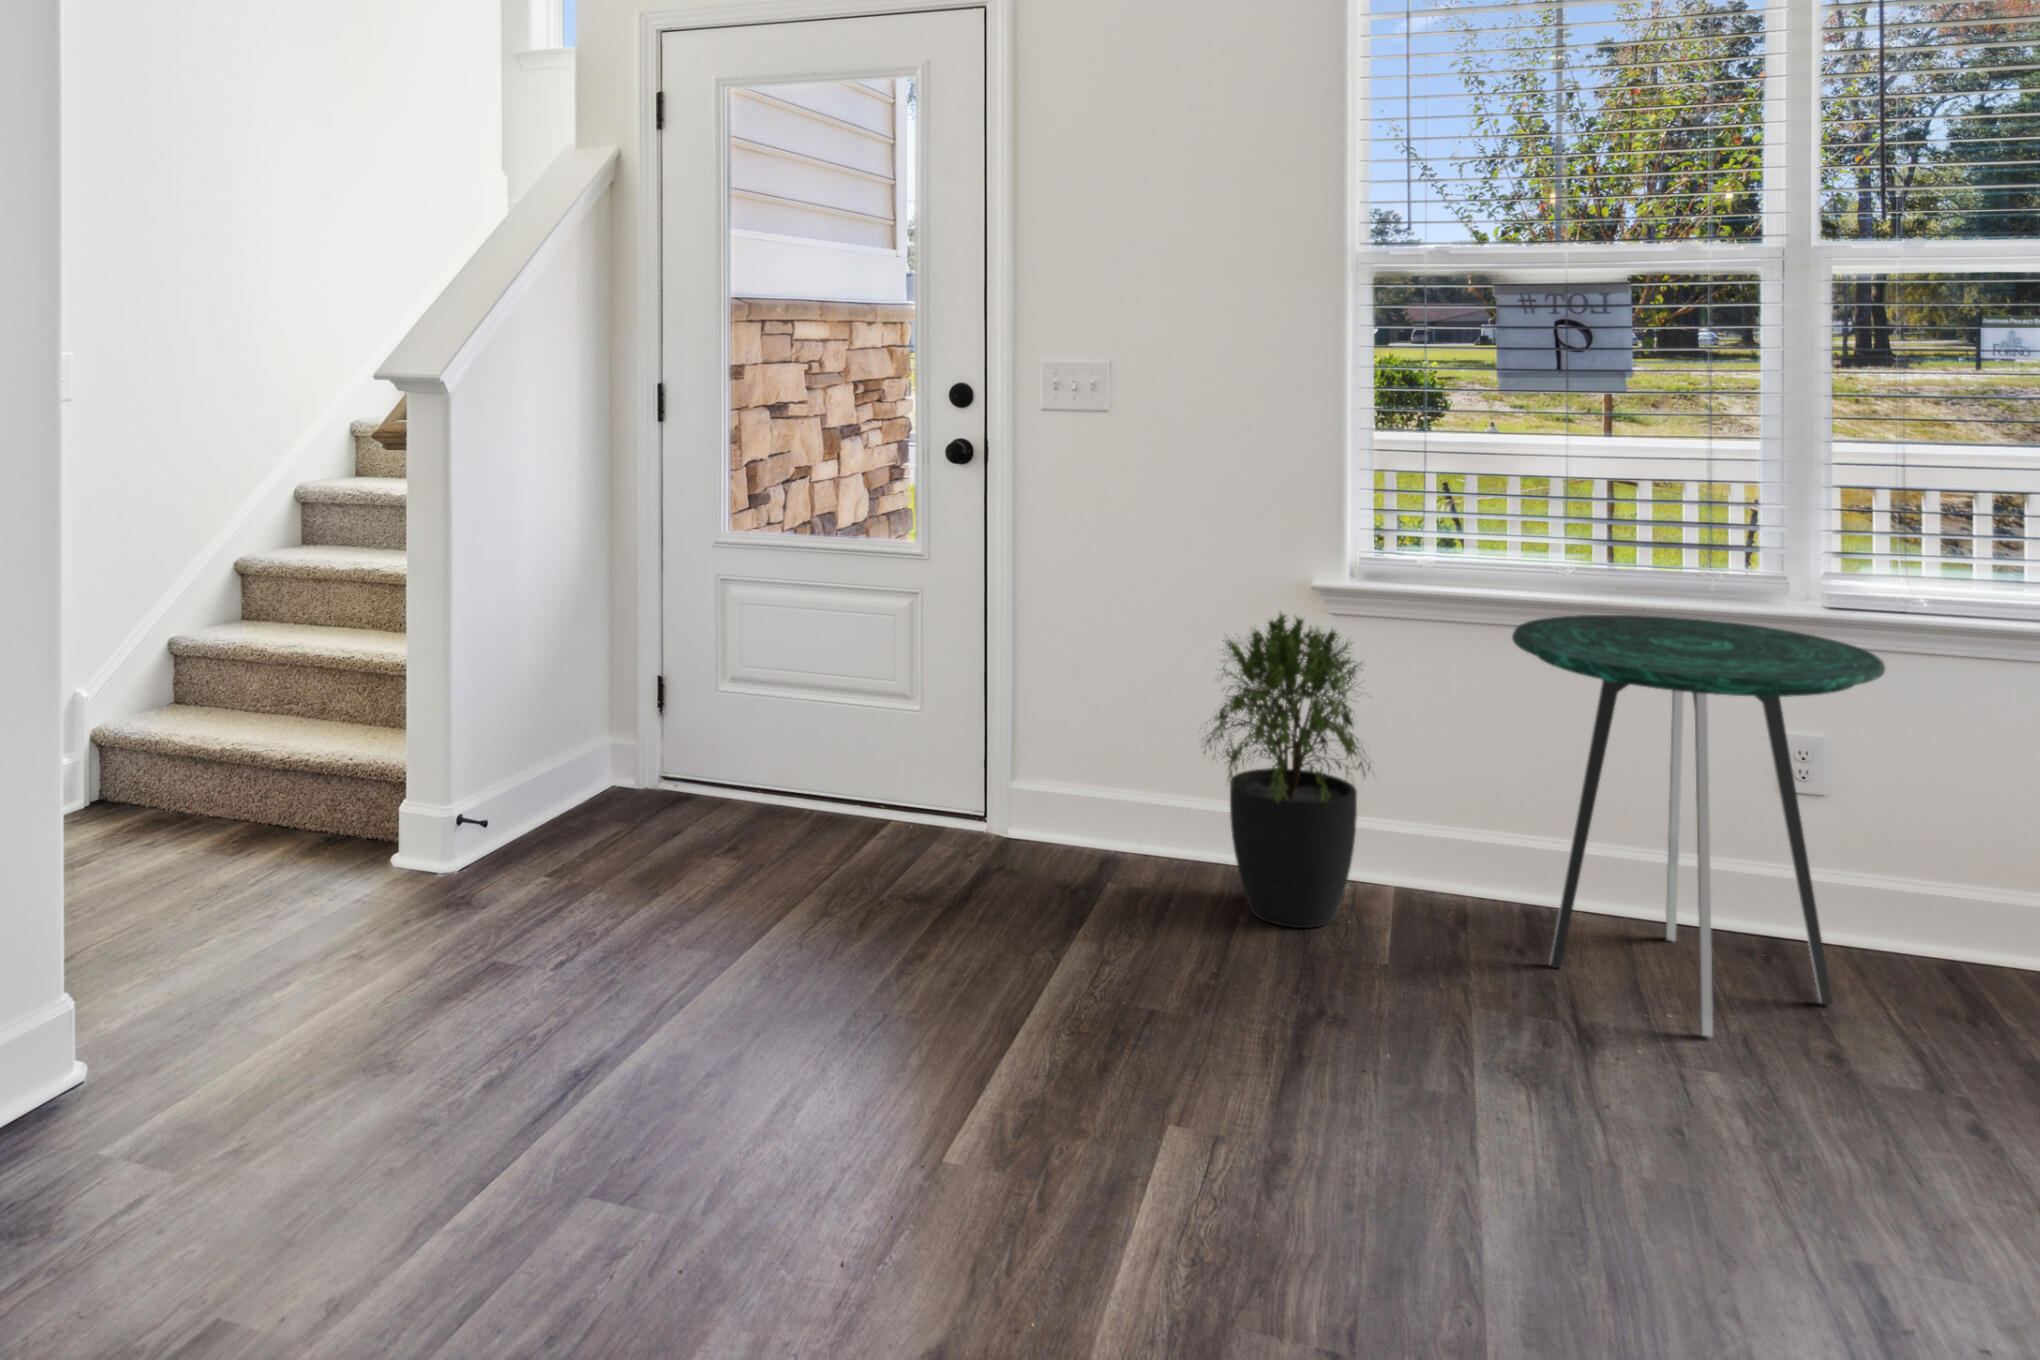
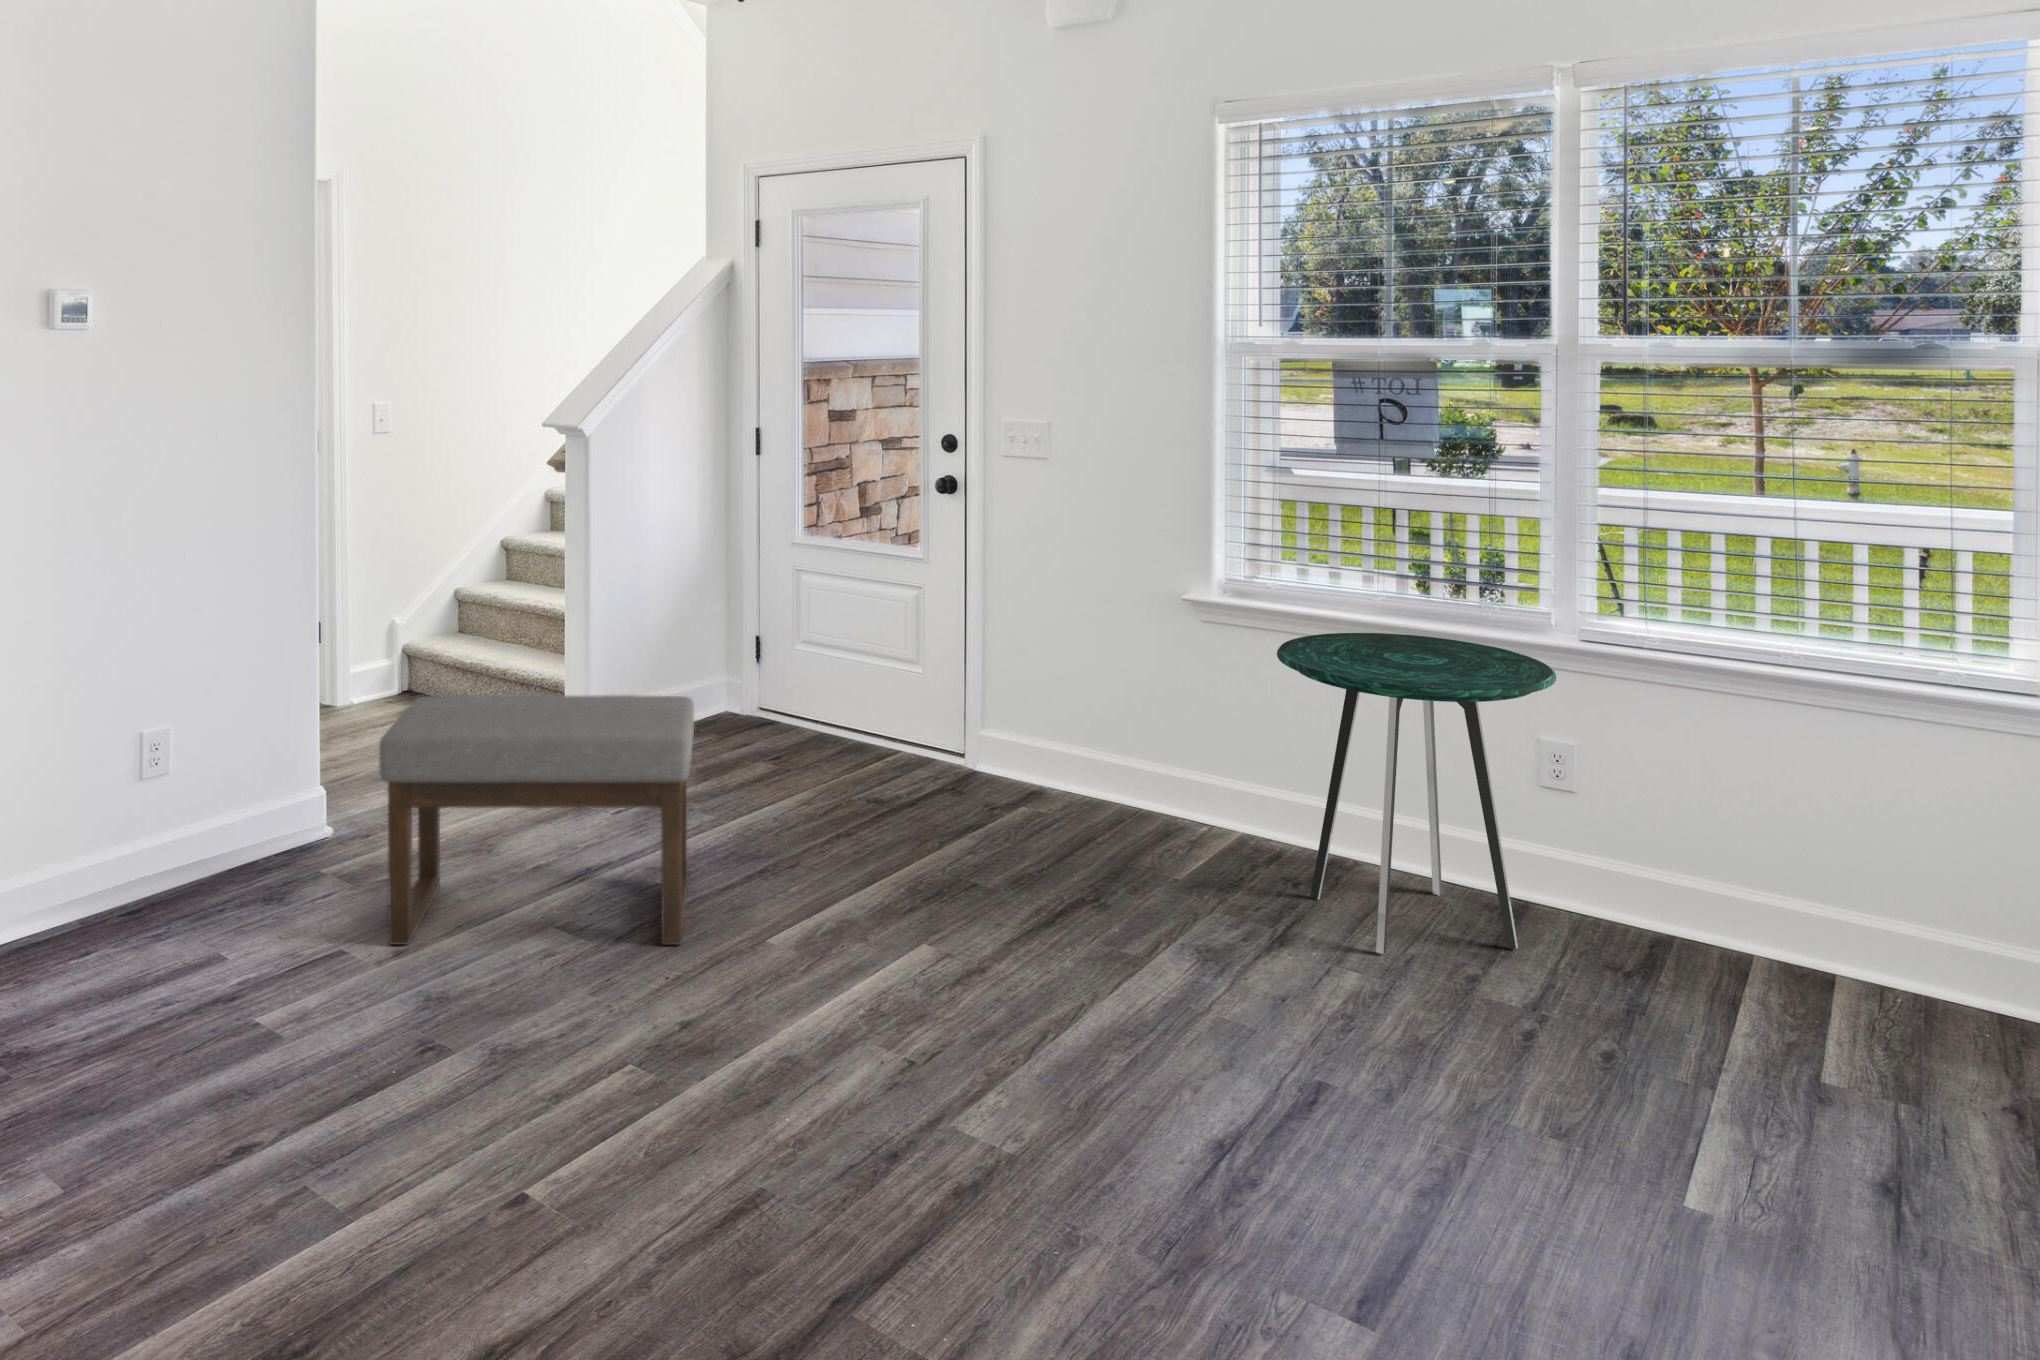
potted plant: present [1204,613,1370,928] -> none [1068,614,1215,852]
ottoman: none [293,779,834,1290] -> present [379,695,694,945]

